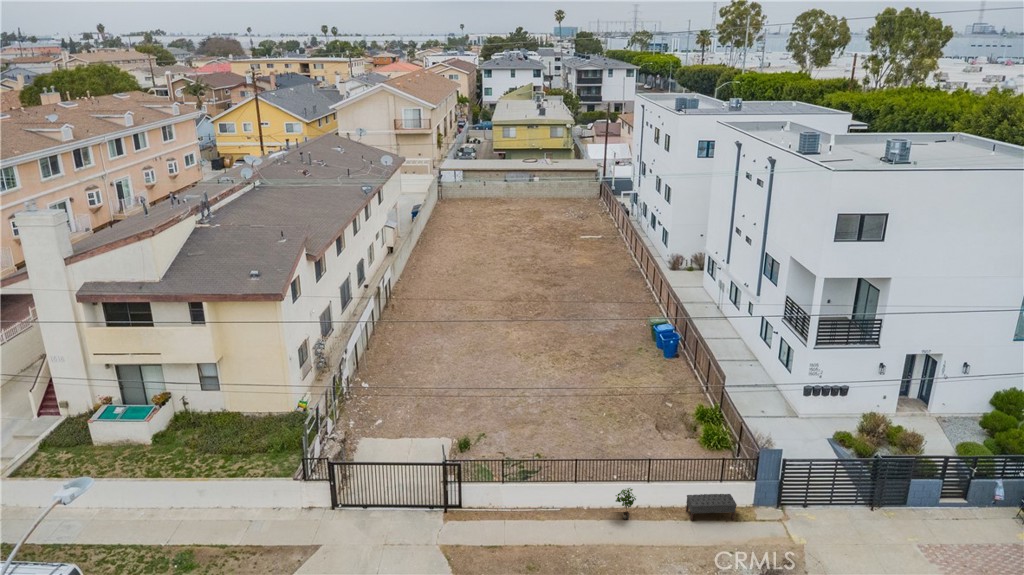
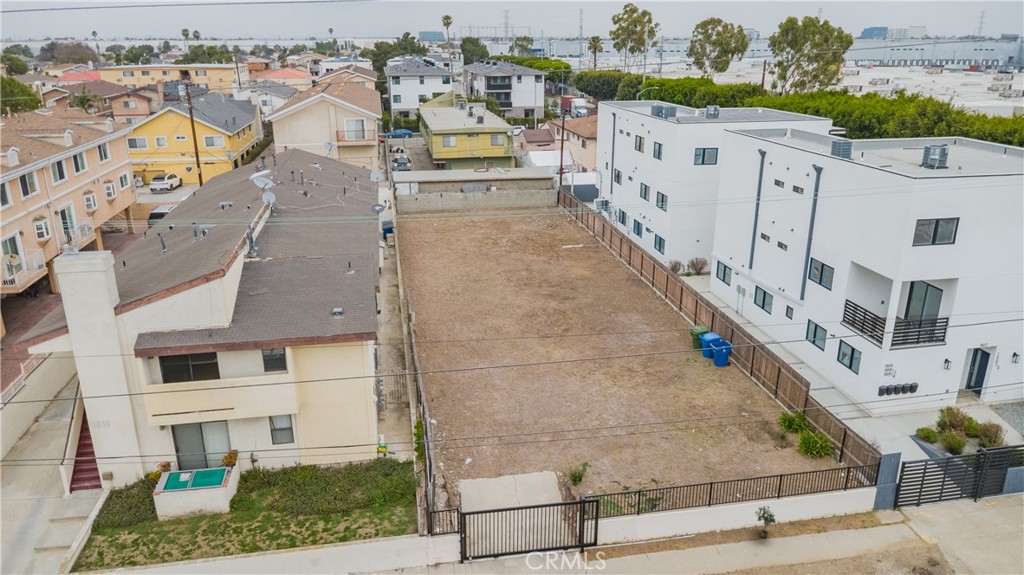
bench: present [686,494,737,521] -> none [814,501,866,532]

